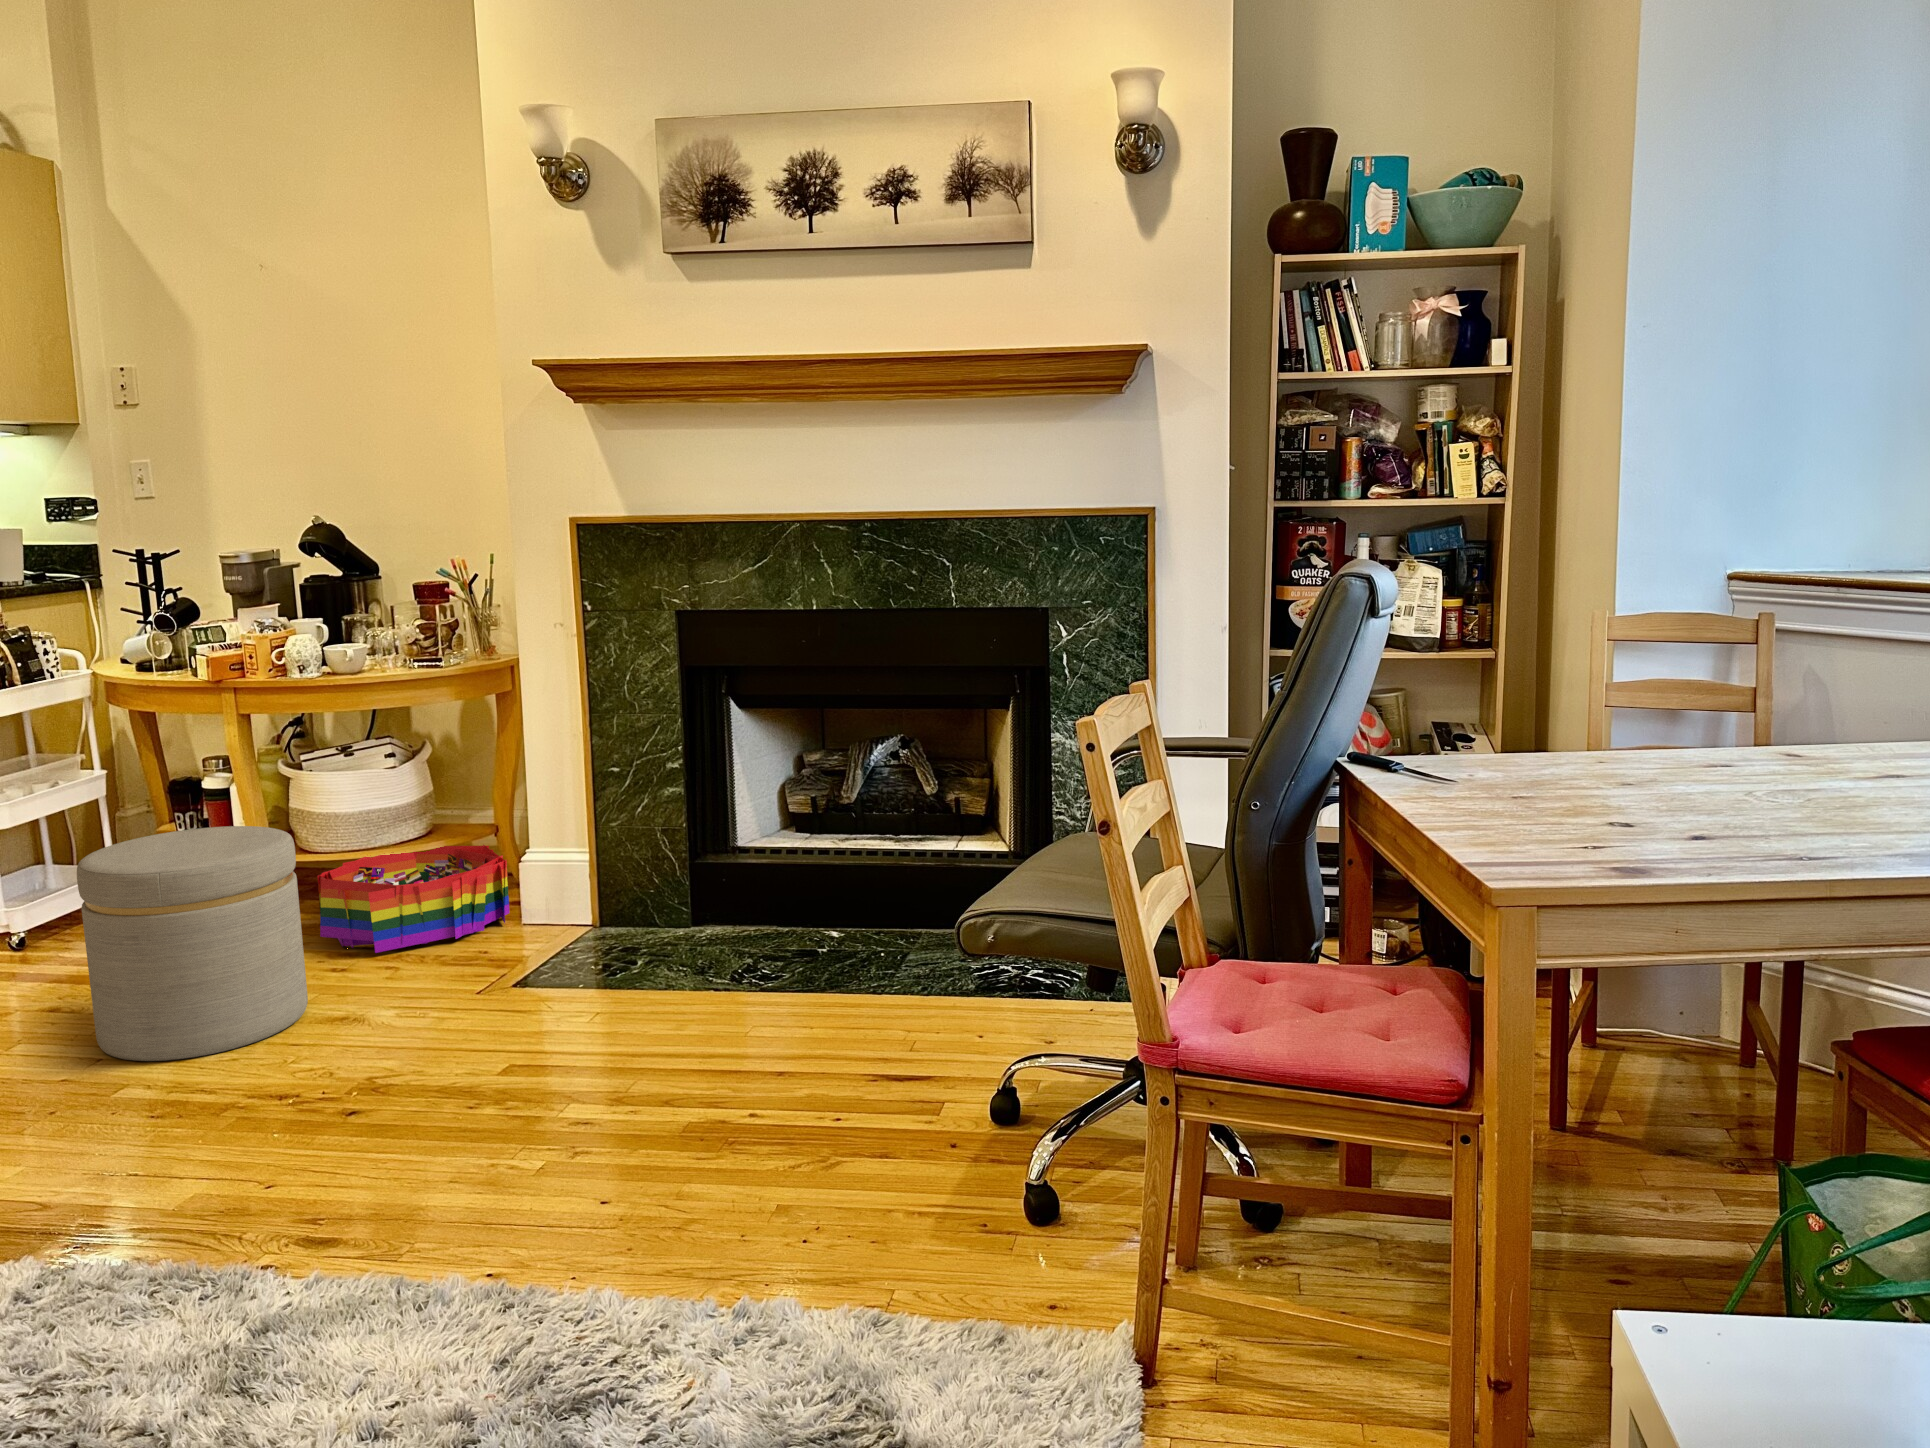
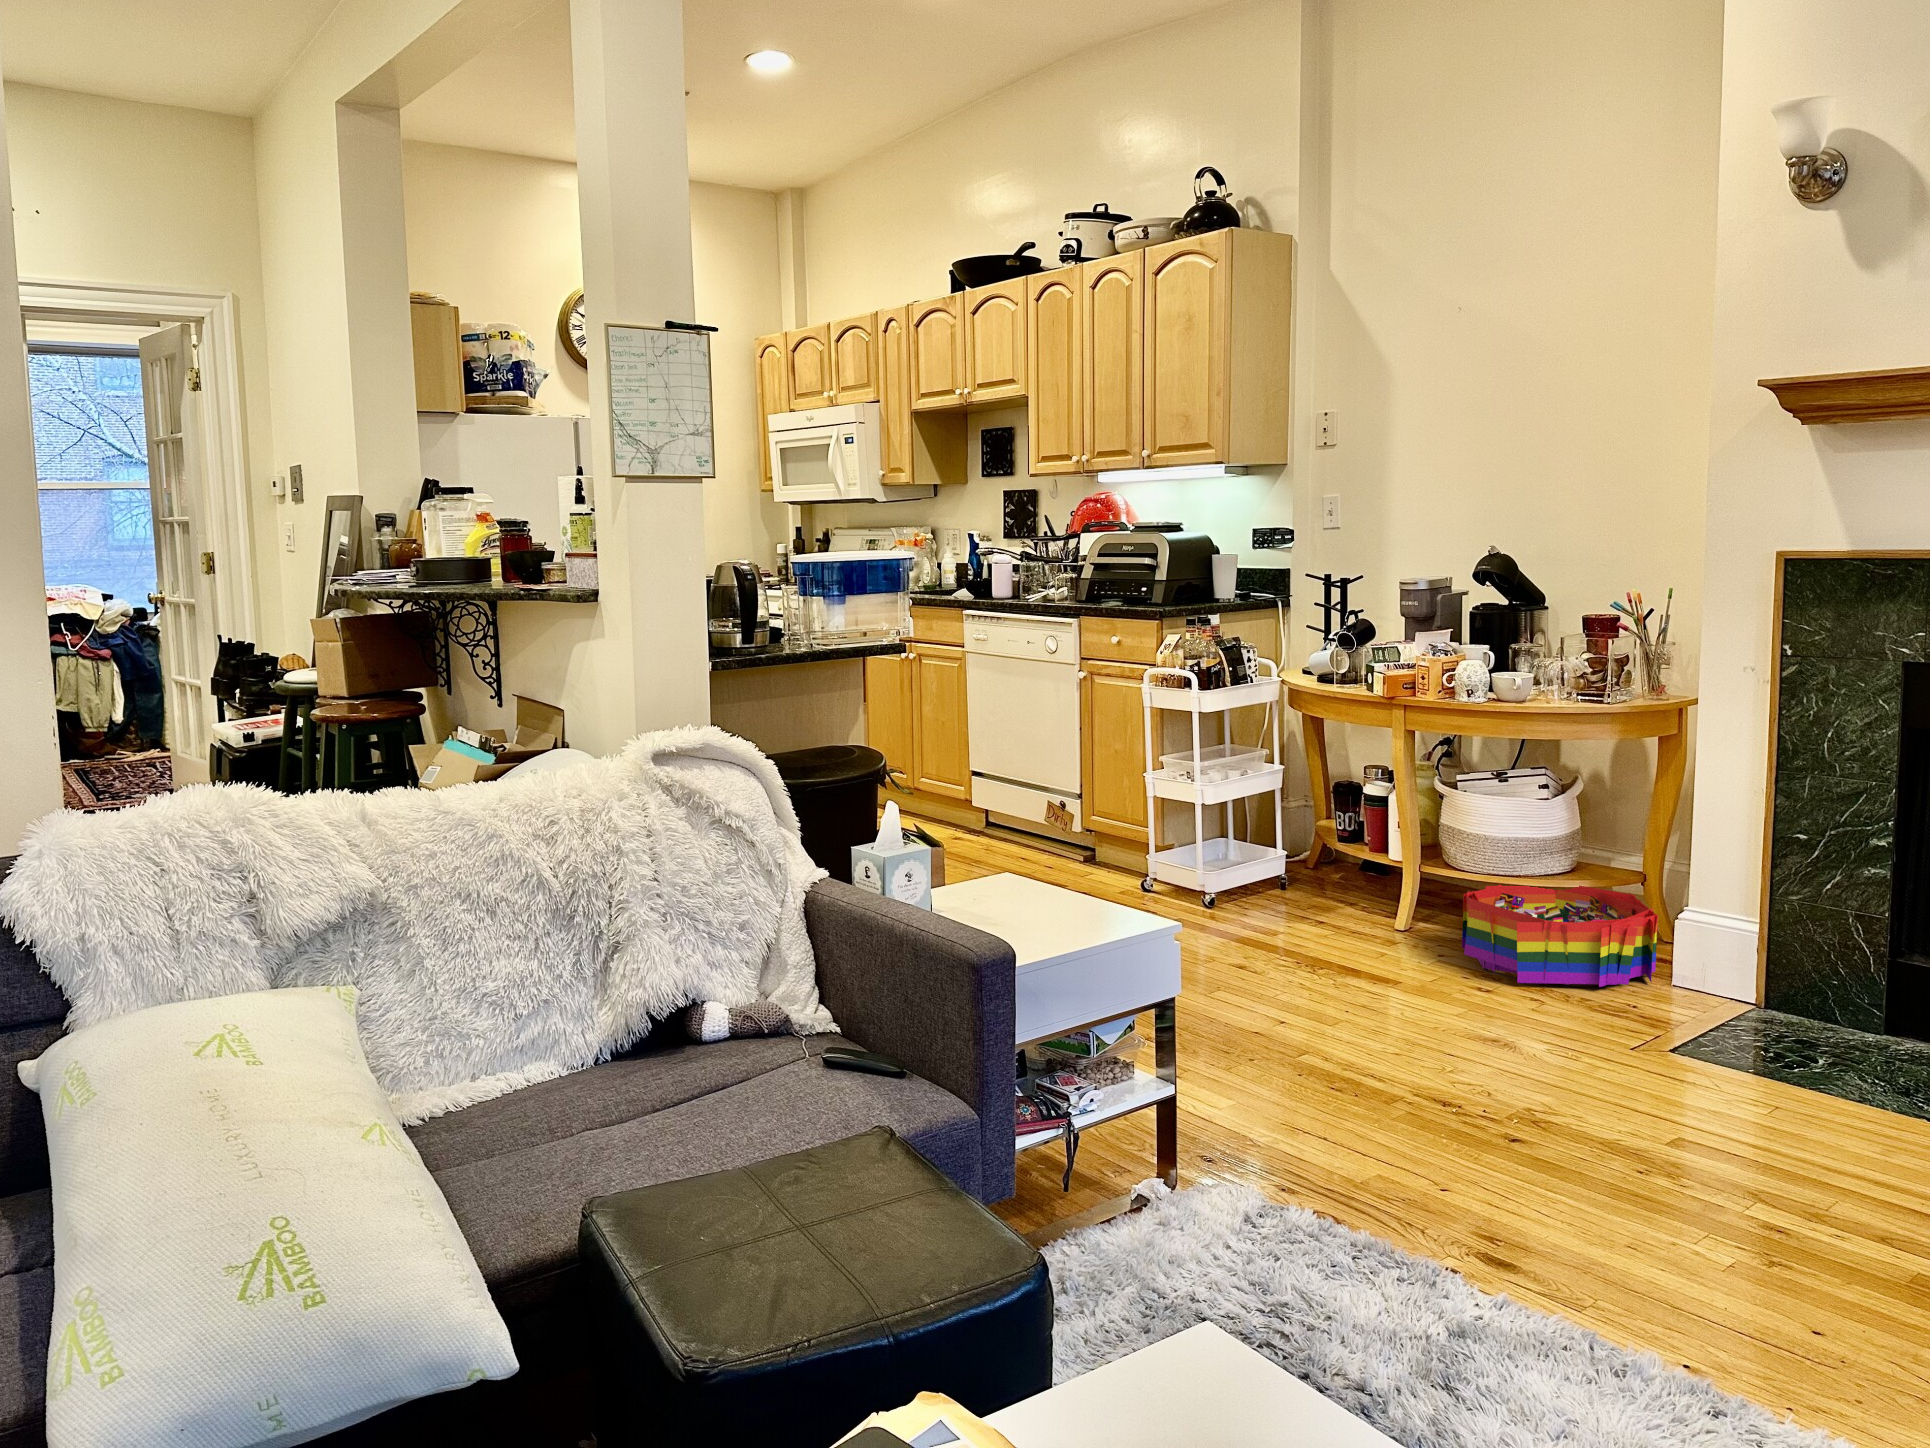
ottoman: present [77,826,308,1061] -> none [1287,835,1464,1045]

